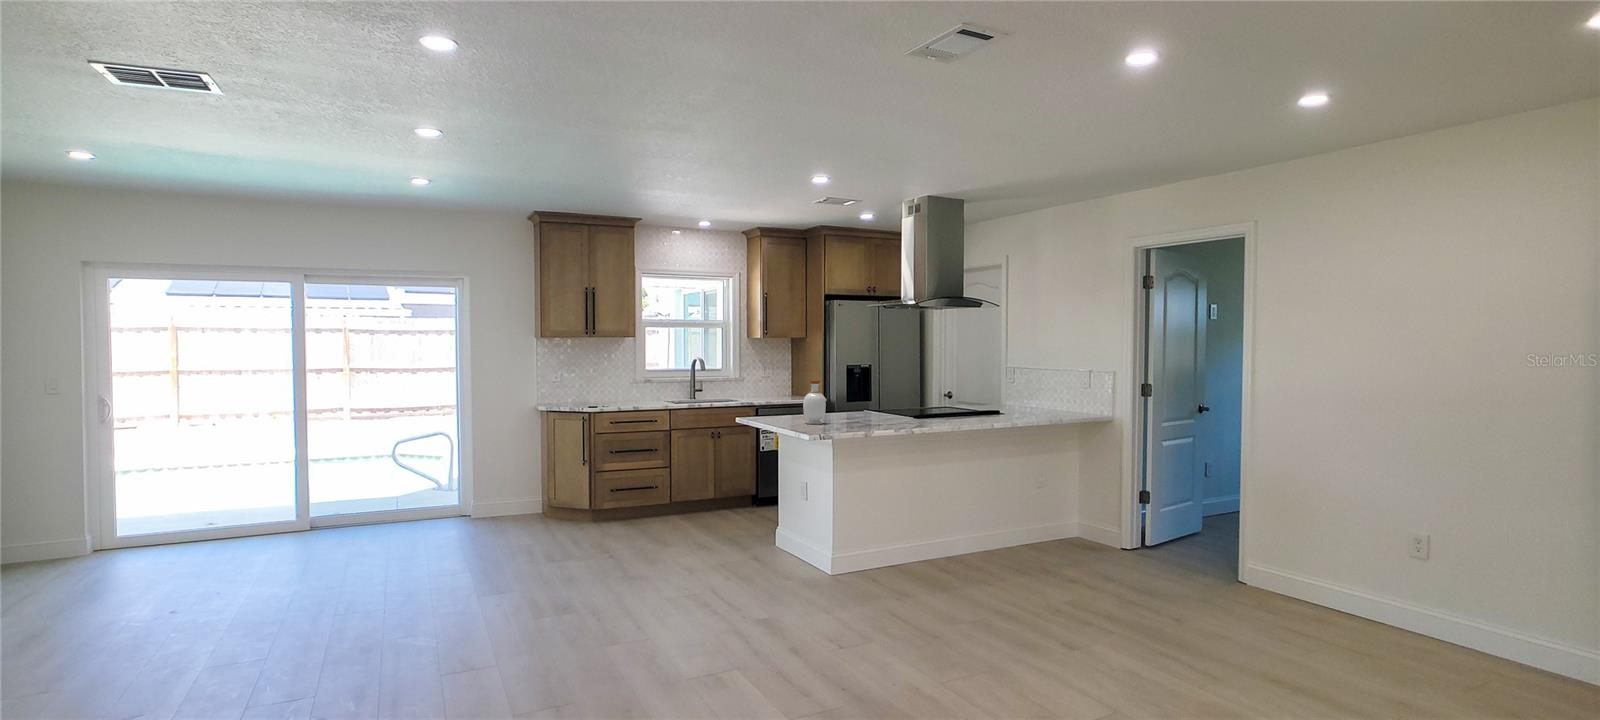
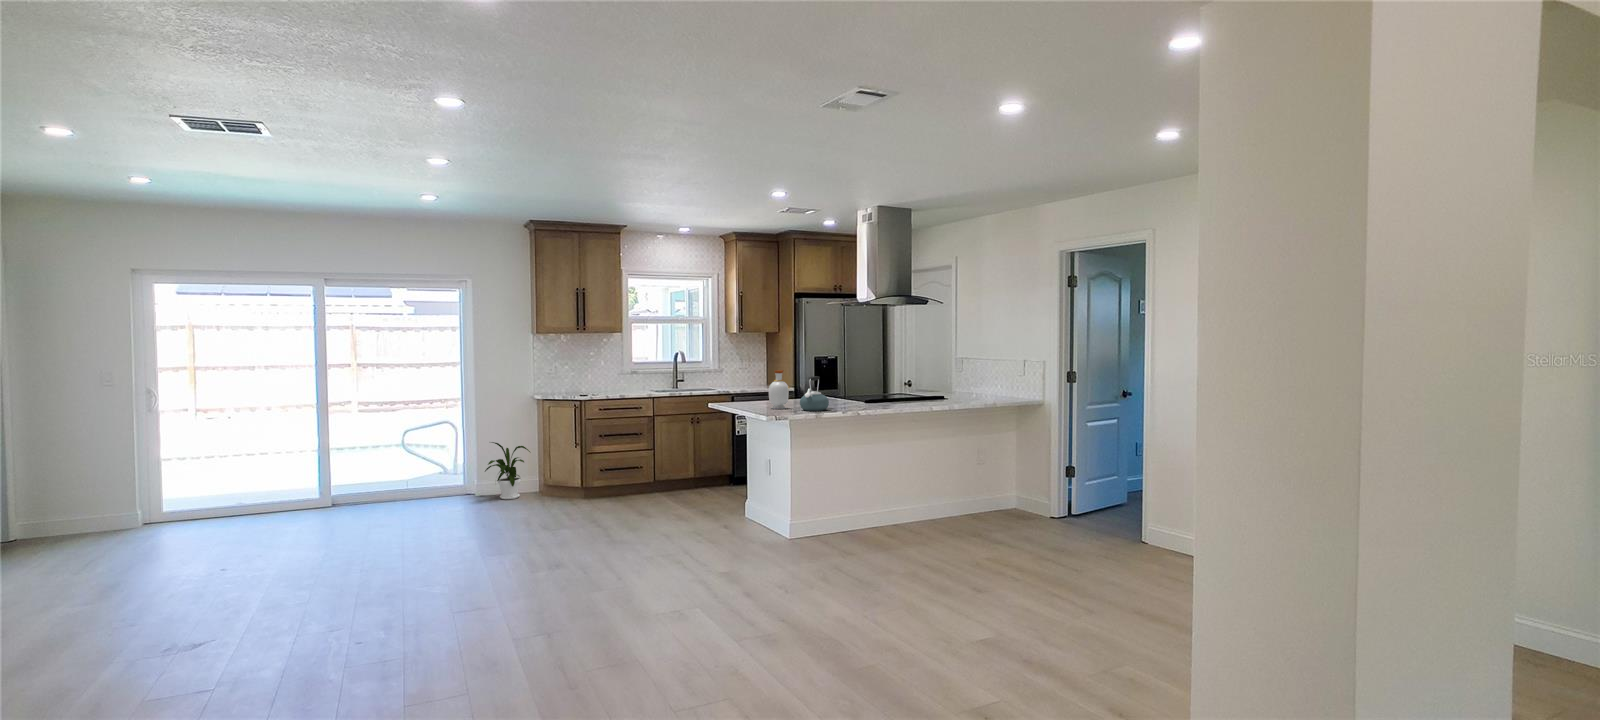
kettle: none [839,388,872,427] -> present [800,376,829,411]
house plant: none [484,456,536,520] -> present [485,442,530,499]

